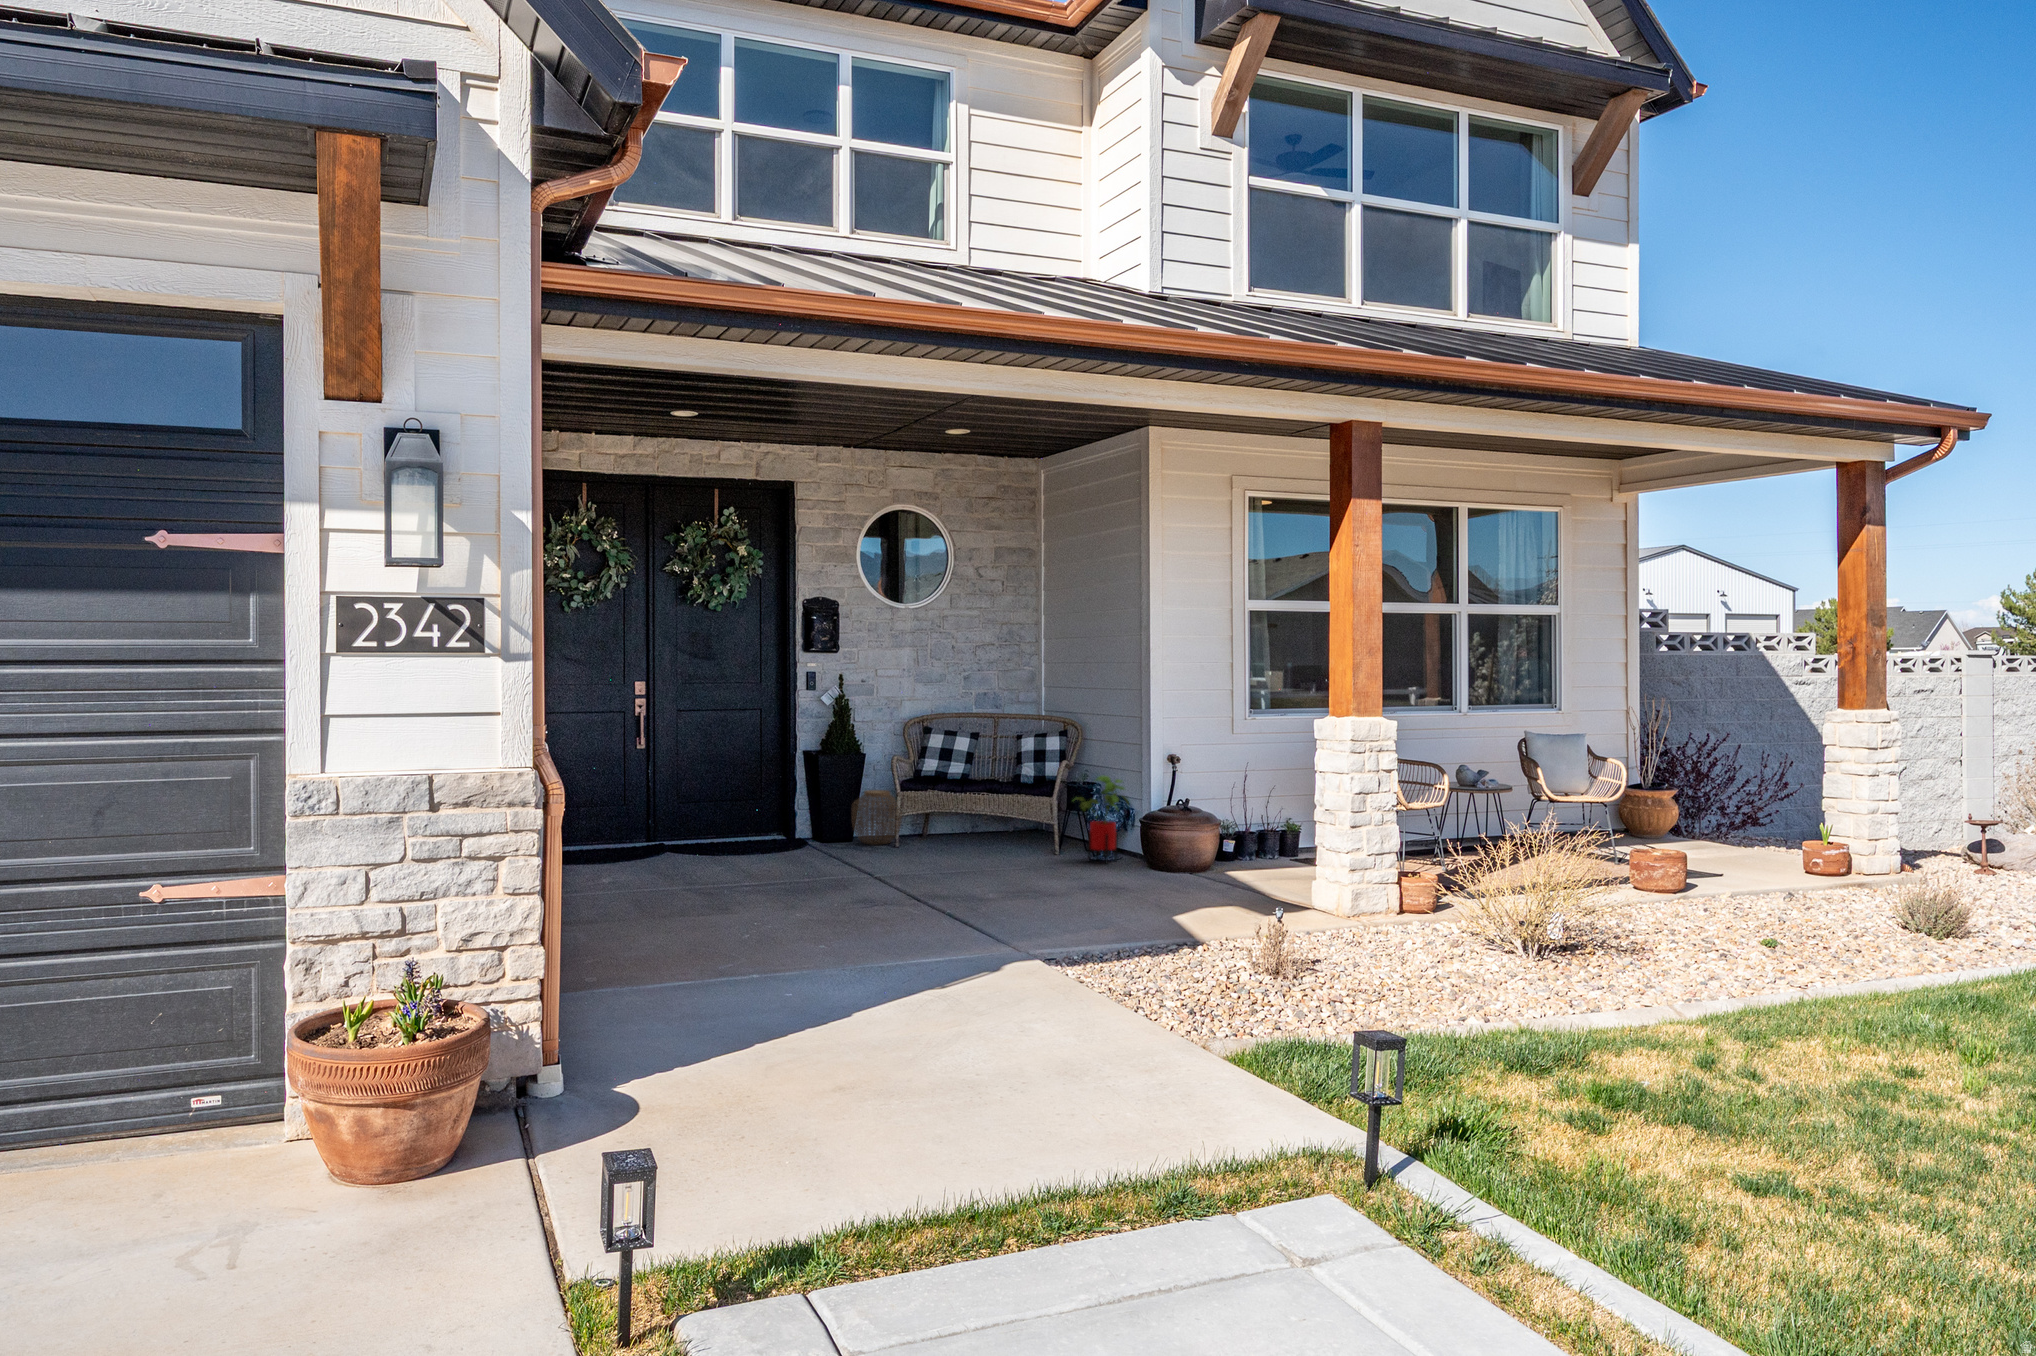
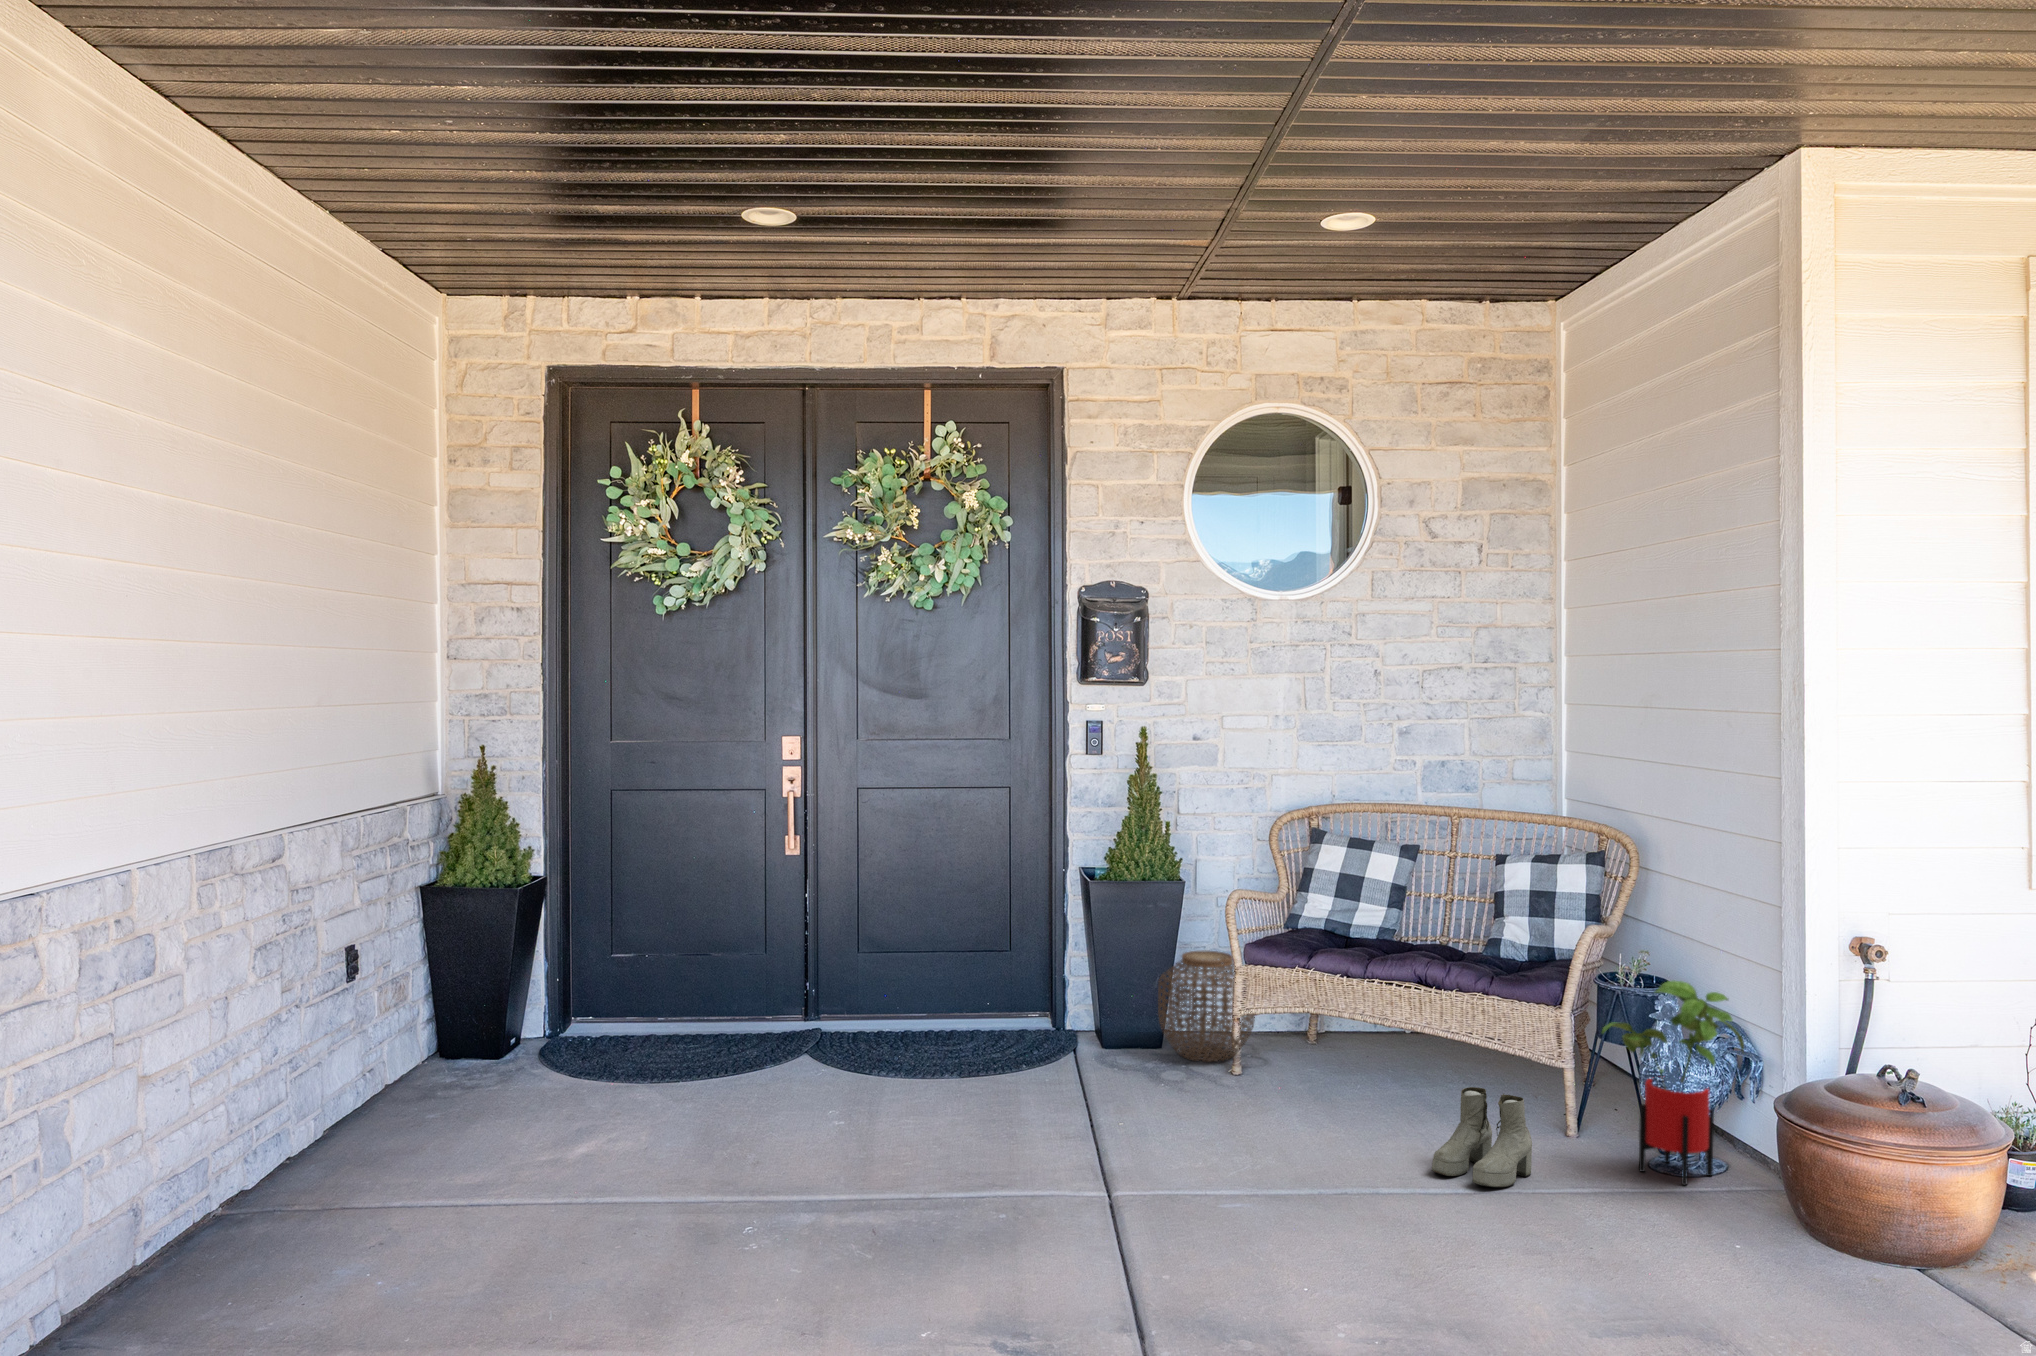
boots: none [1004,830,1045,868] -> present [1432,1087,1532,1187]

